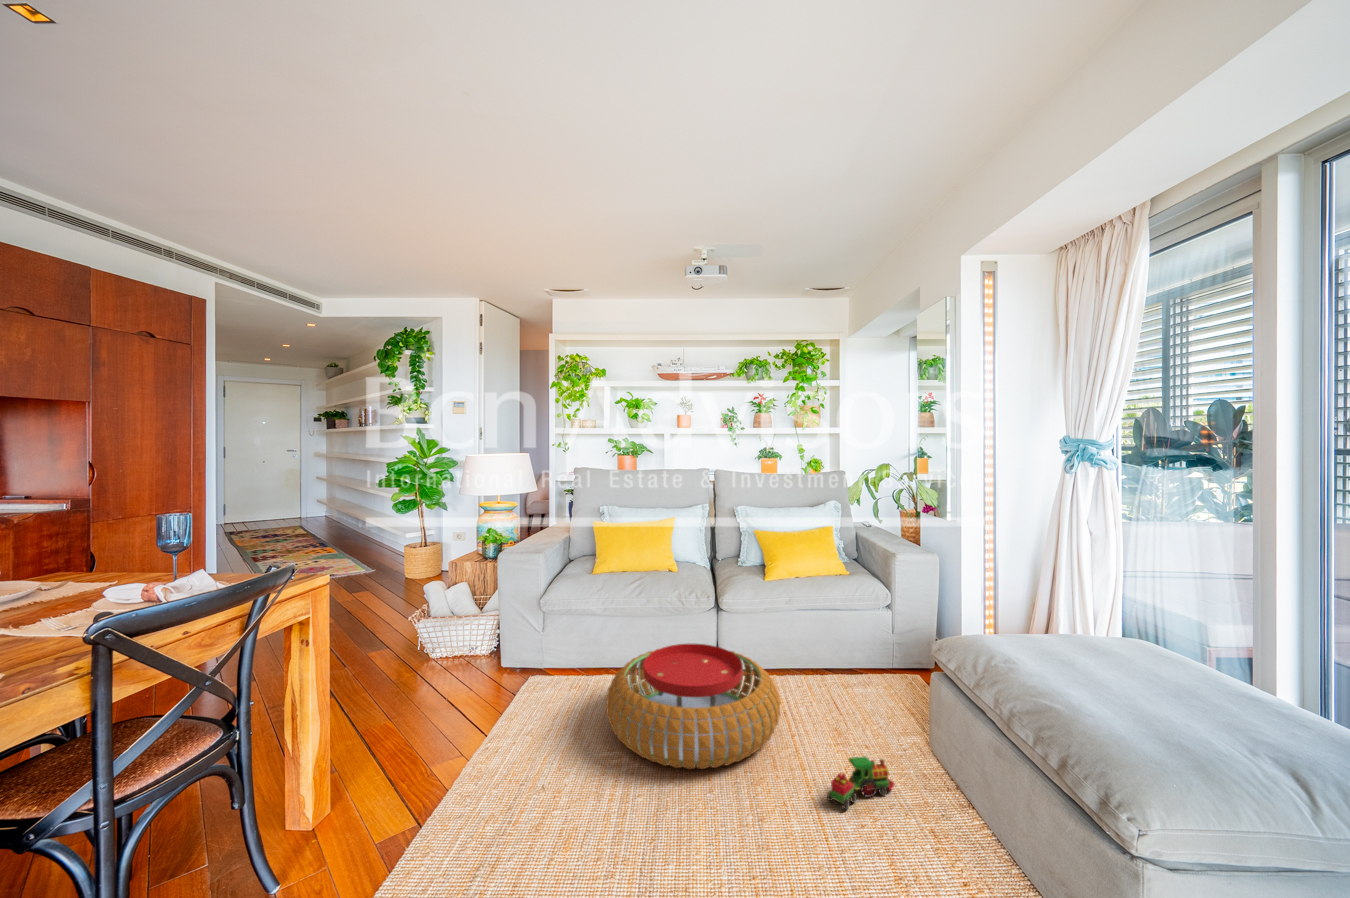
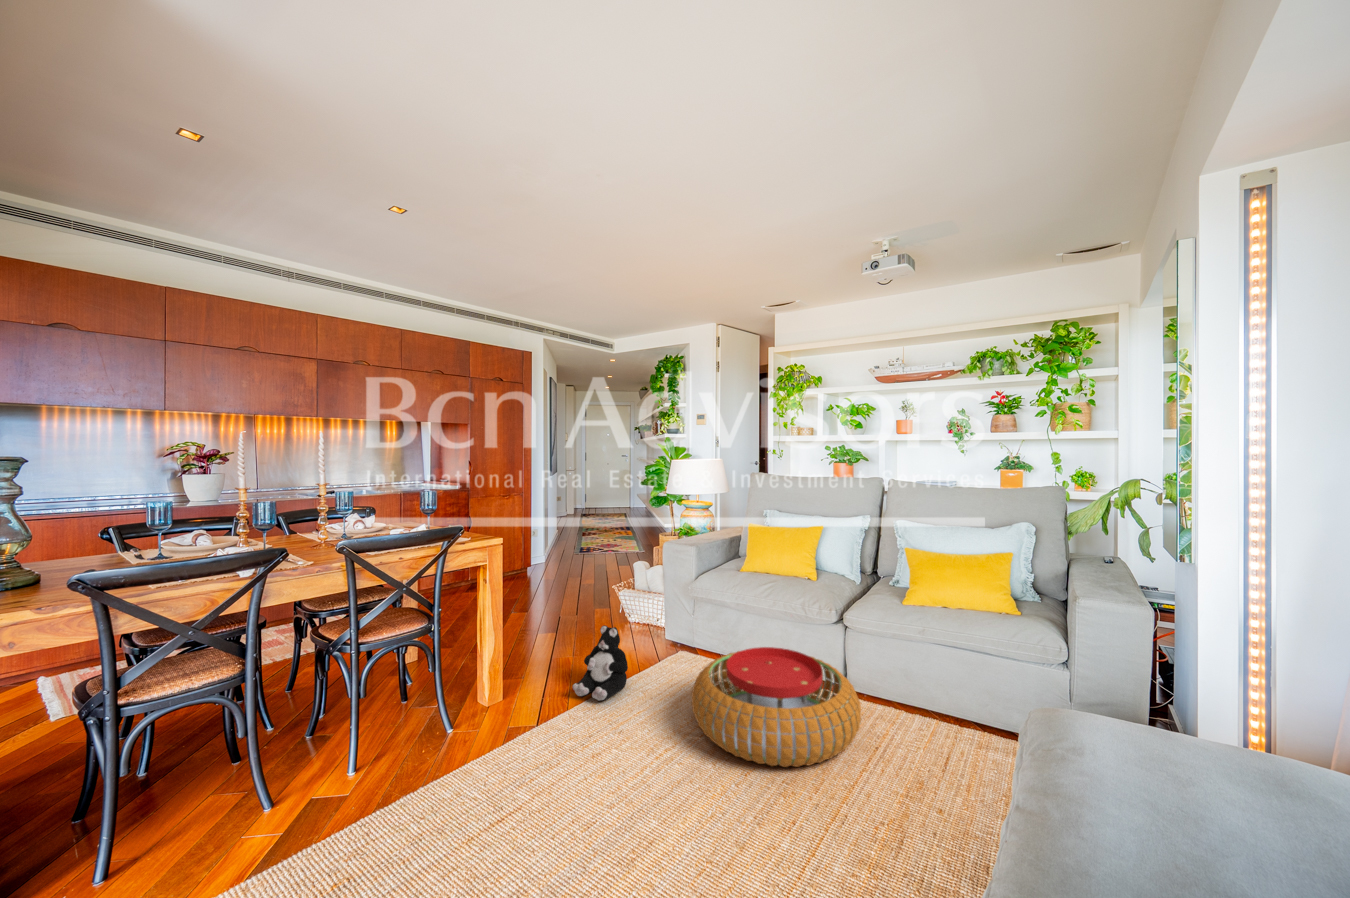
plush toy: none [440,665,509,769] -> present [573,625,628,701]
toy train: present [827,757,894,810] -> none [837,798,928,854]

